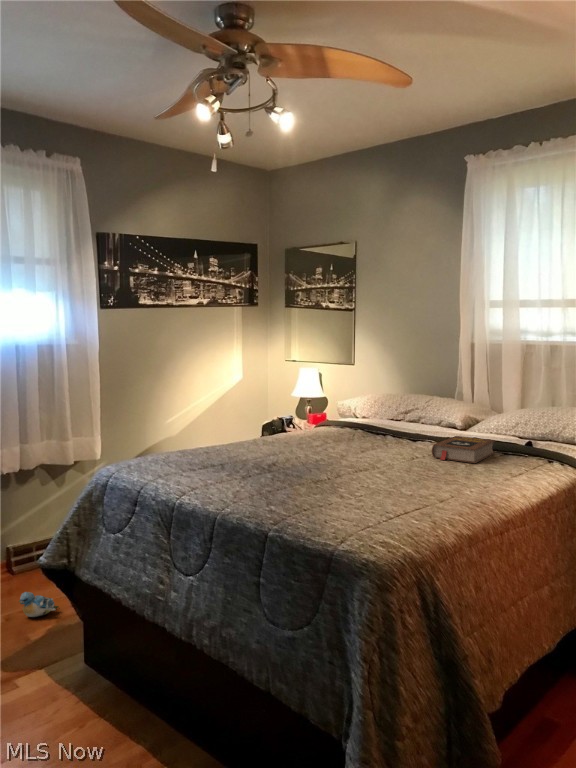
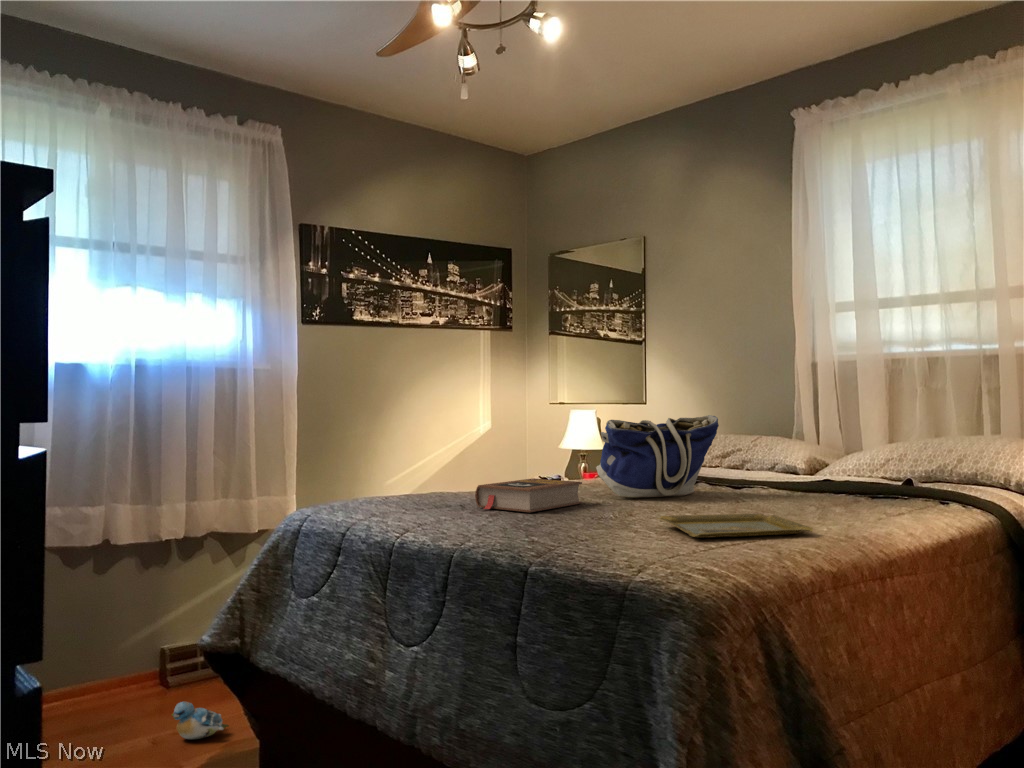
tote bag: none [316,399,402,458] -> present [596,415,719,498]
book: present [432,436,495,463] -> present [475,479,582,513]
tray: none [355,481,458,506] -> present [658,513,813,538]

